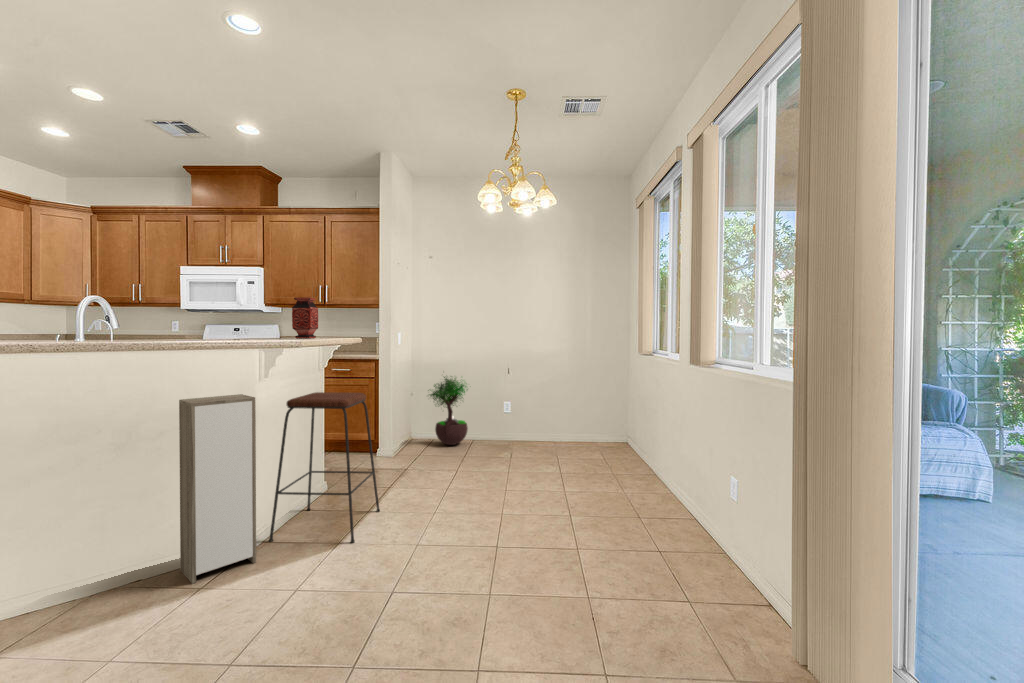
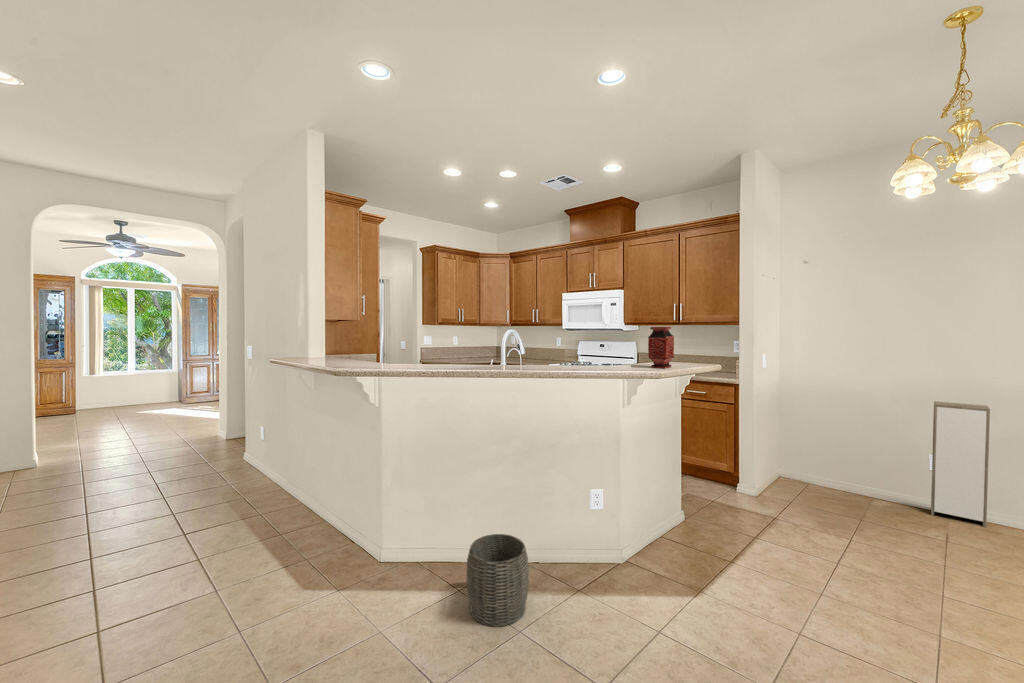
potted tree: present [429,377,468,445] -> none [800,402,868,494]
bar stool: present [269,392,380,543] -> none [625,431,744,618]
storage cabinet: present [179,394,256,584] -> present [931,401,990,527]
woven basket: none [48,523,149,632] -> present [466,534,529,627]

